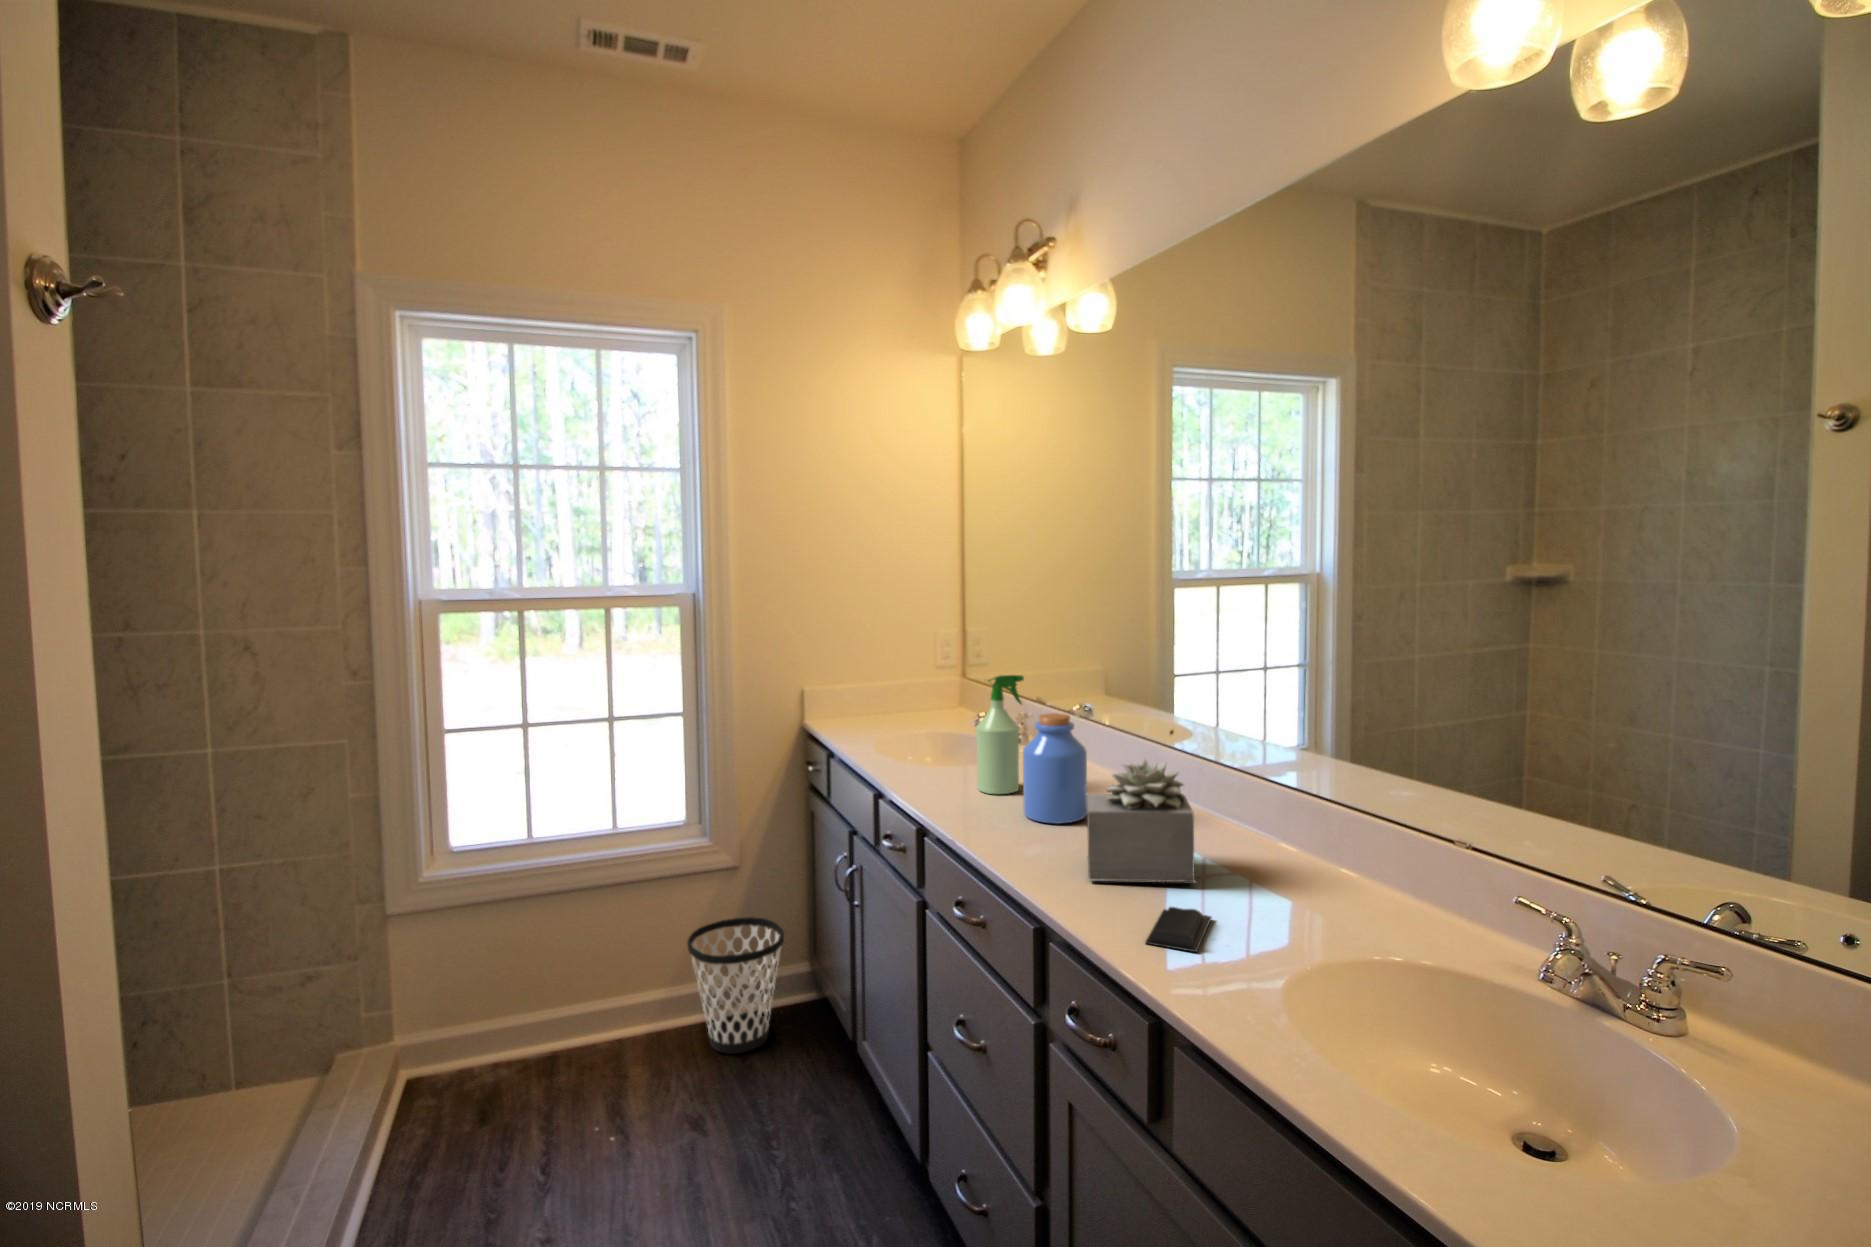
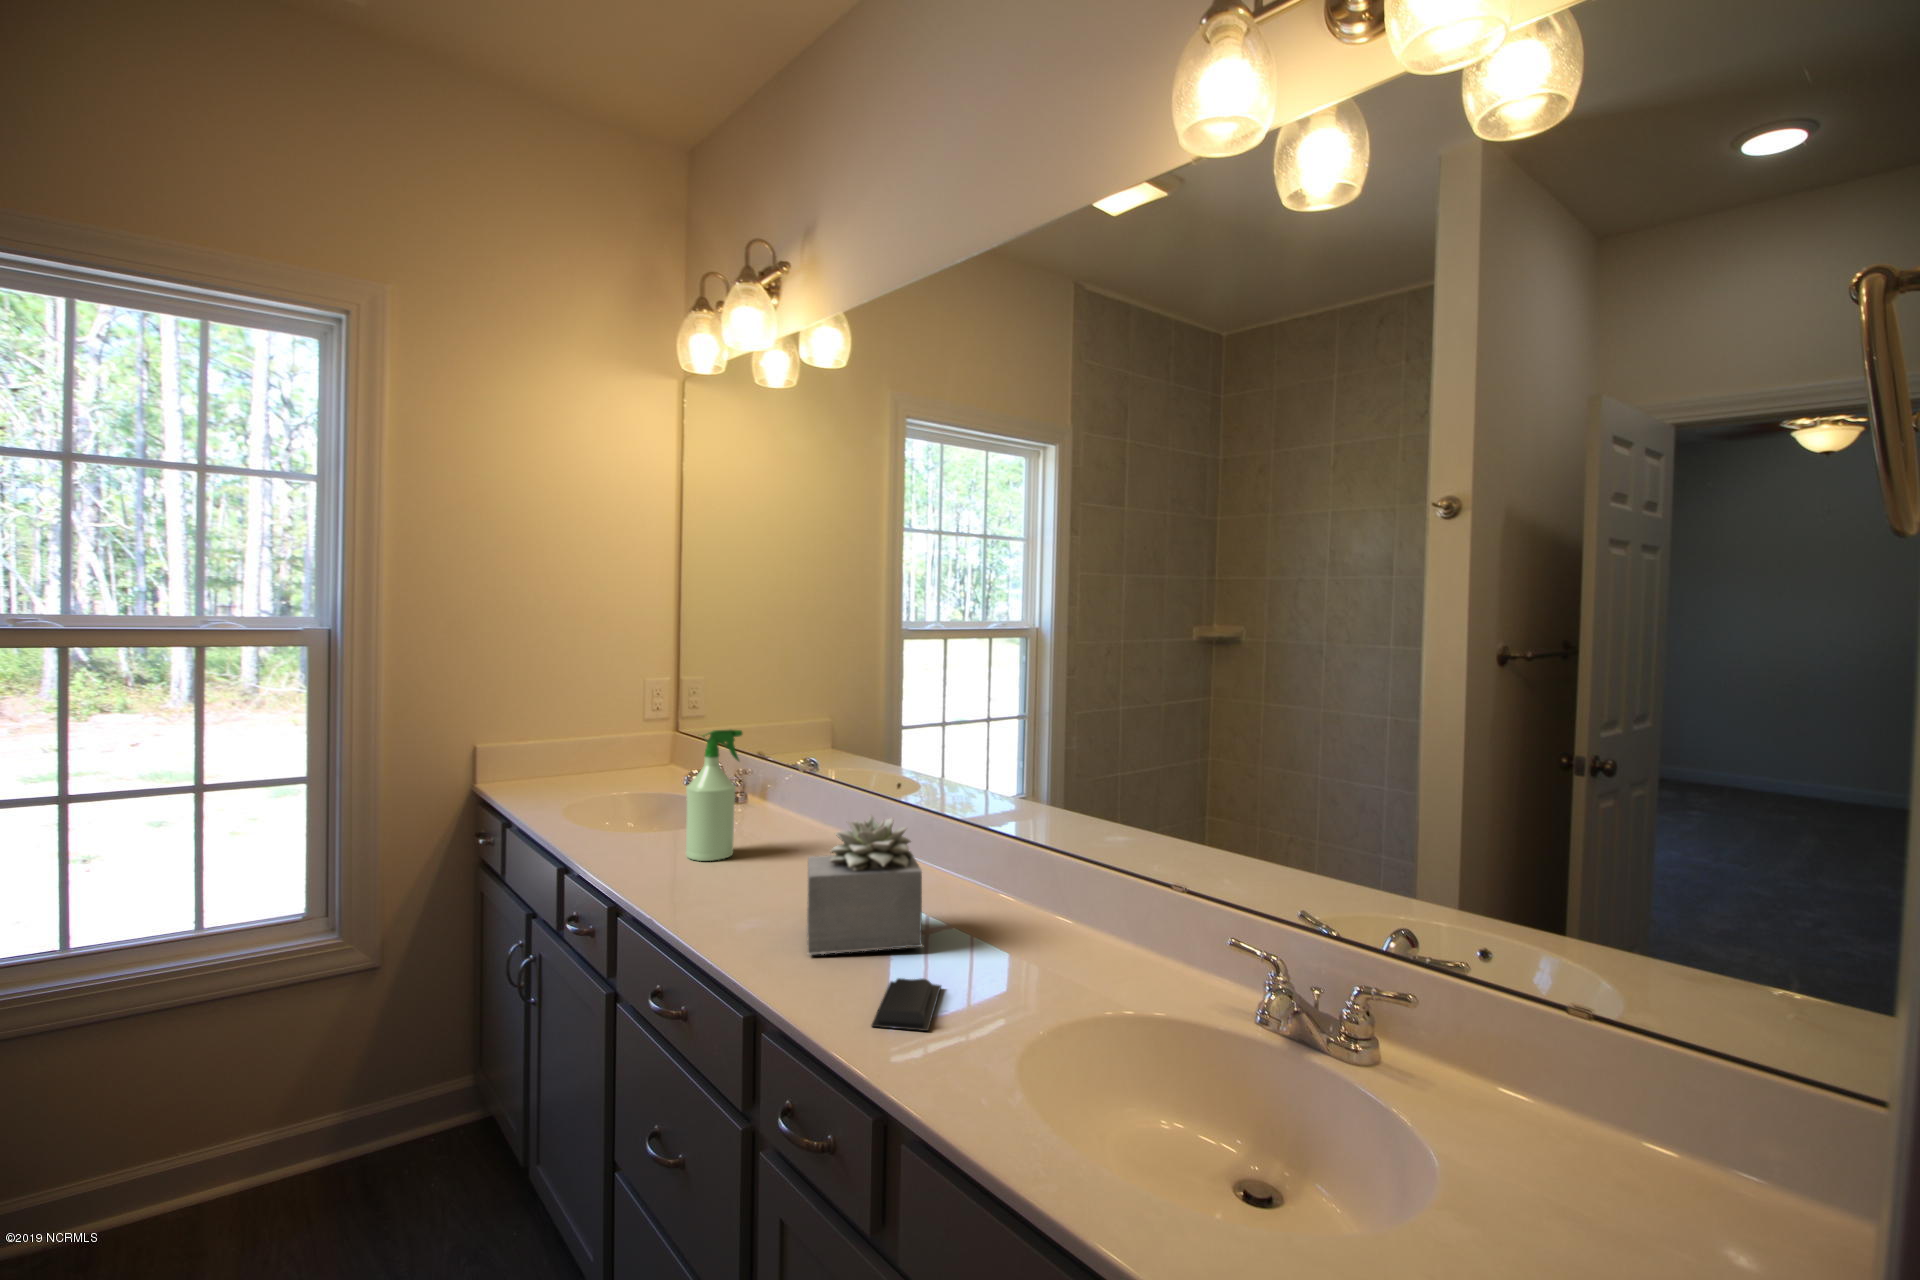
jar: present [1023,713,1087,824] -> none [737,770,809,890]
wastebasket: present [687,917,784,1054] -> none [300,1024,441,1204]

